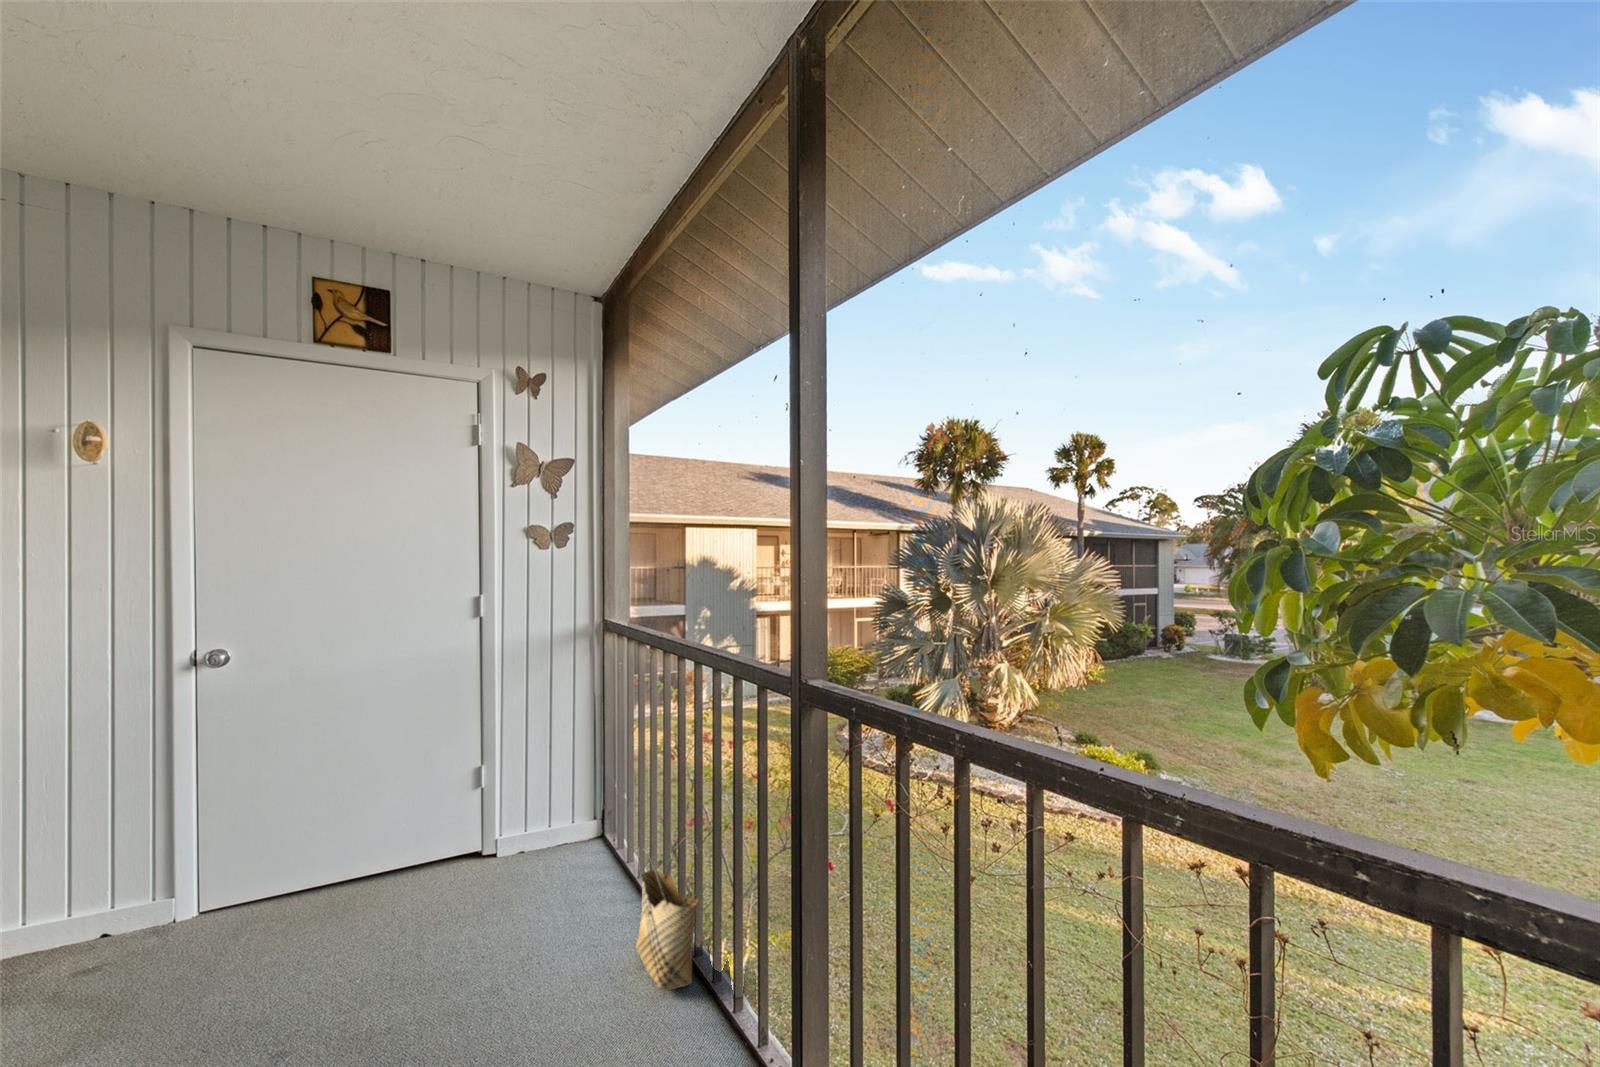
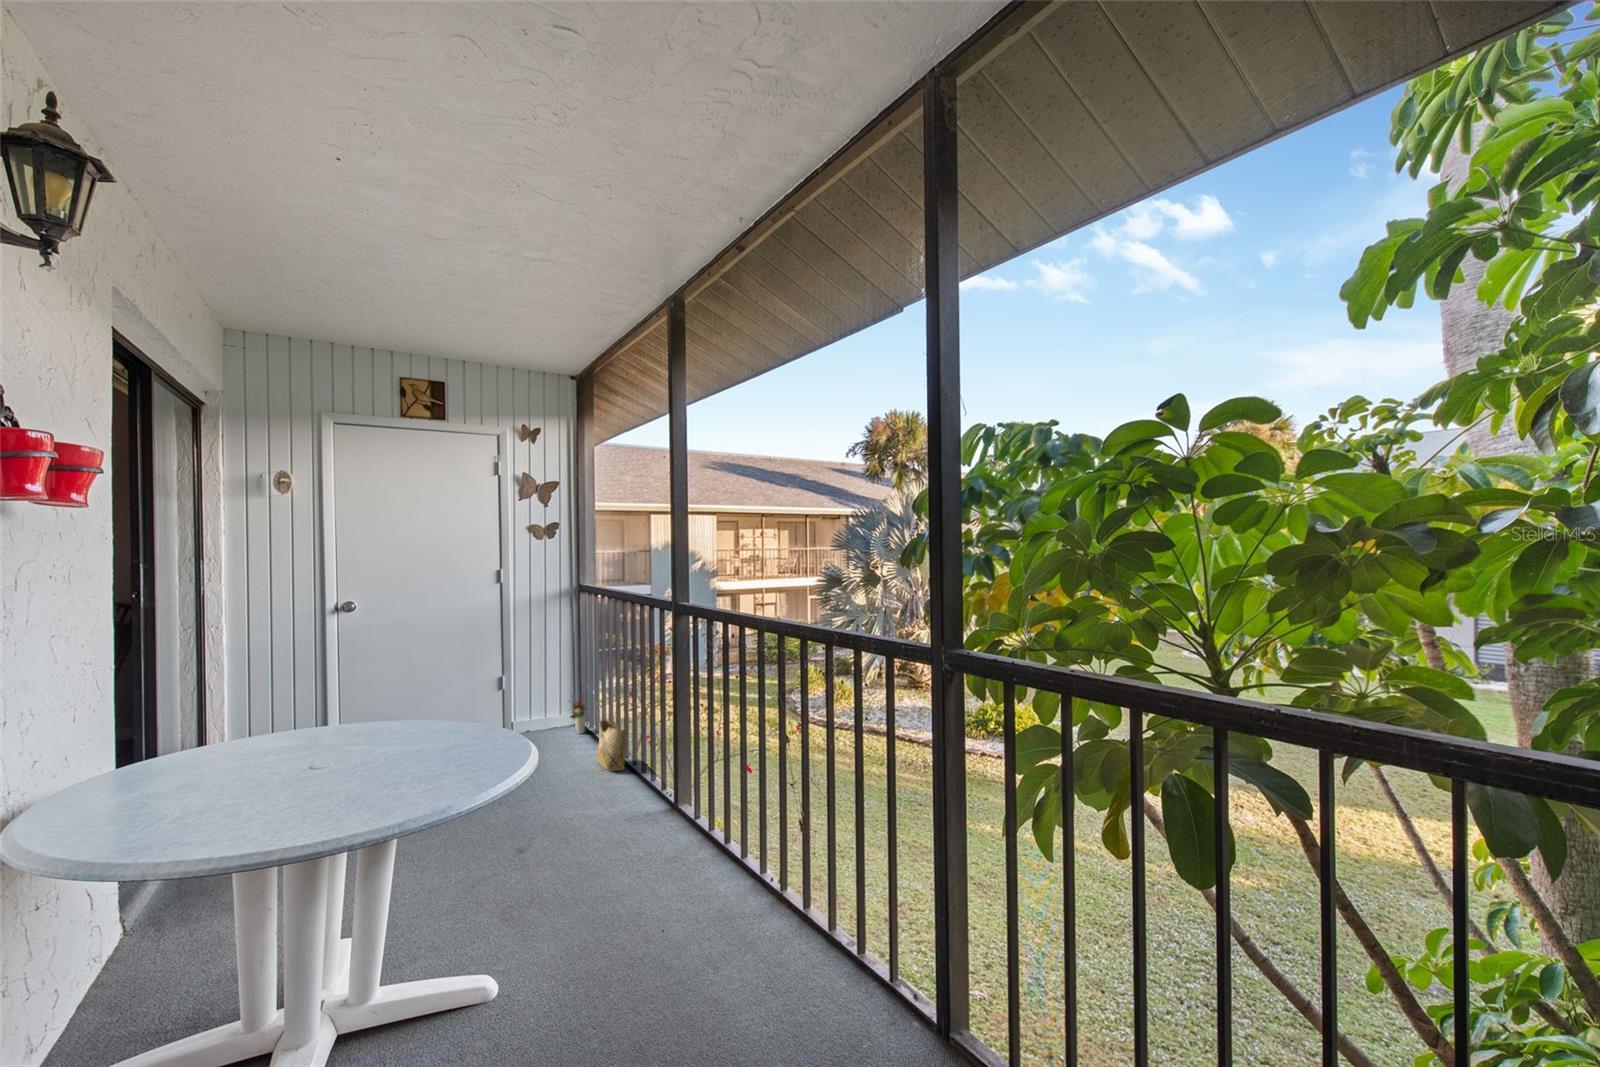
decorative plant: none [583,792,617,861] -> present [568,700,585,734]

